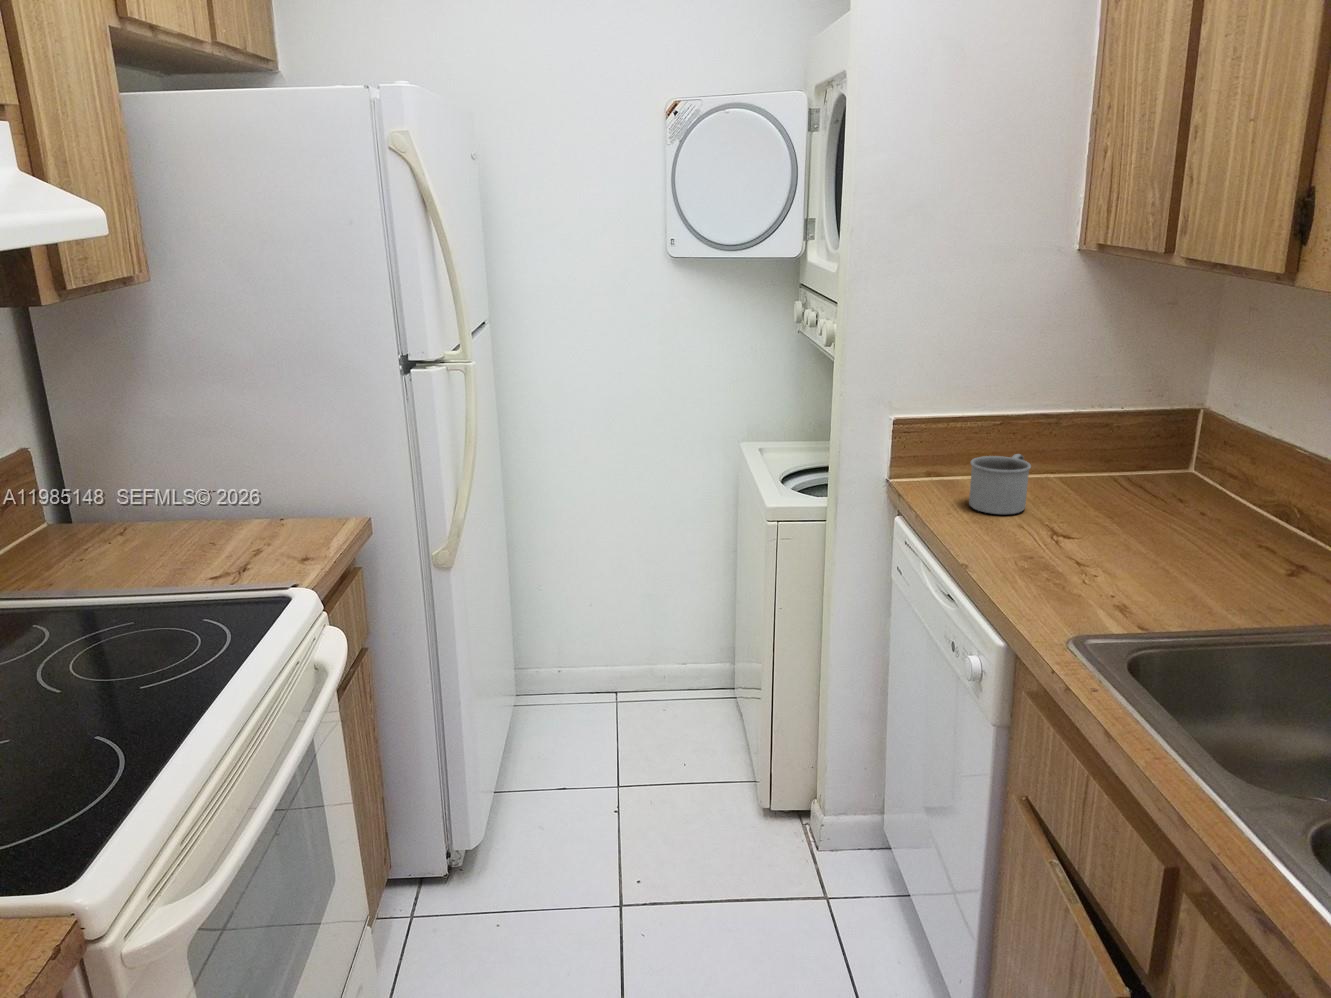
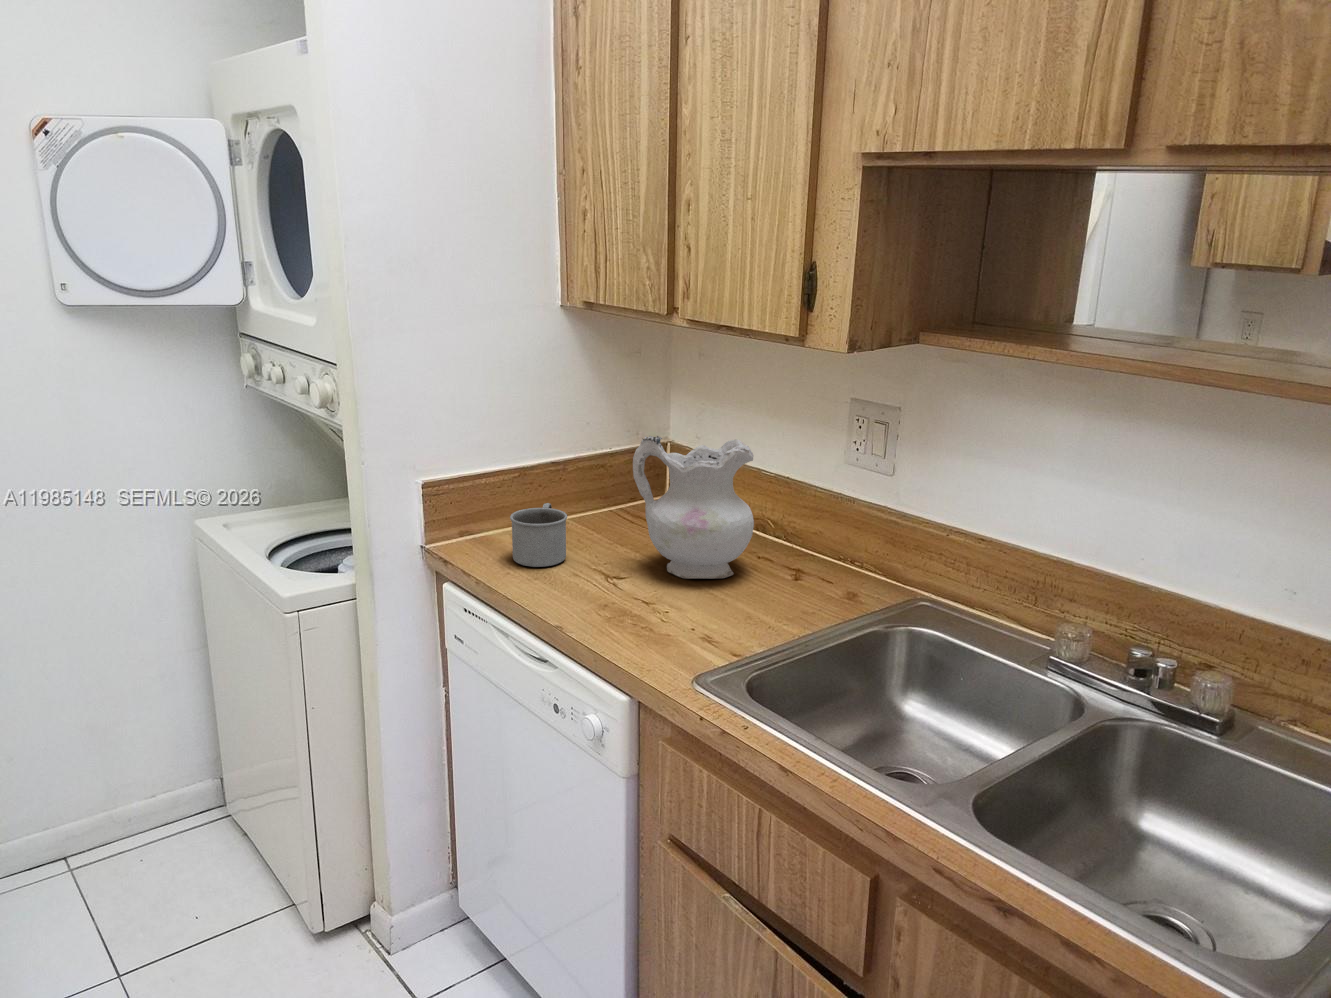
ceramic pitcher: none [1103,389,1252,558] -> present [633,436,754,579]

